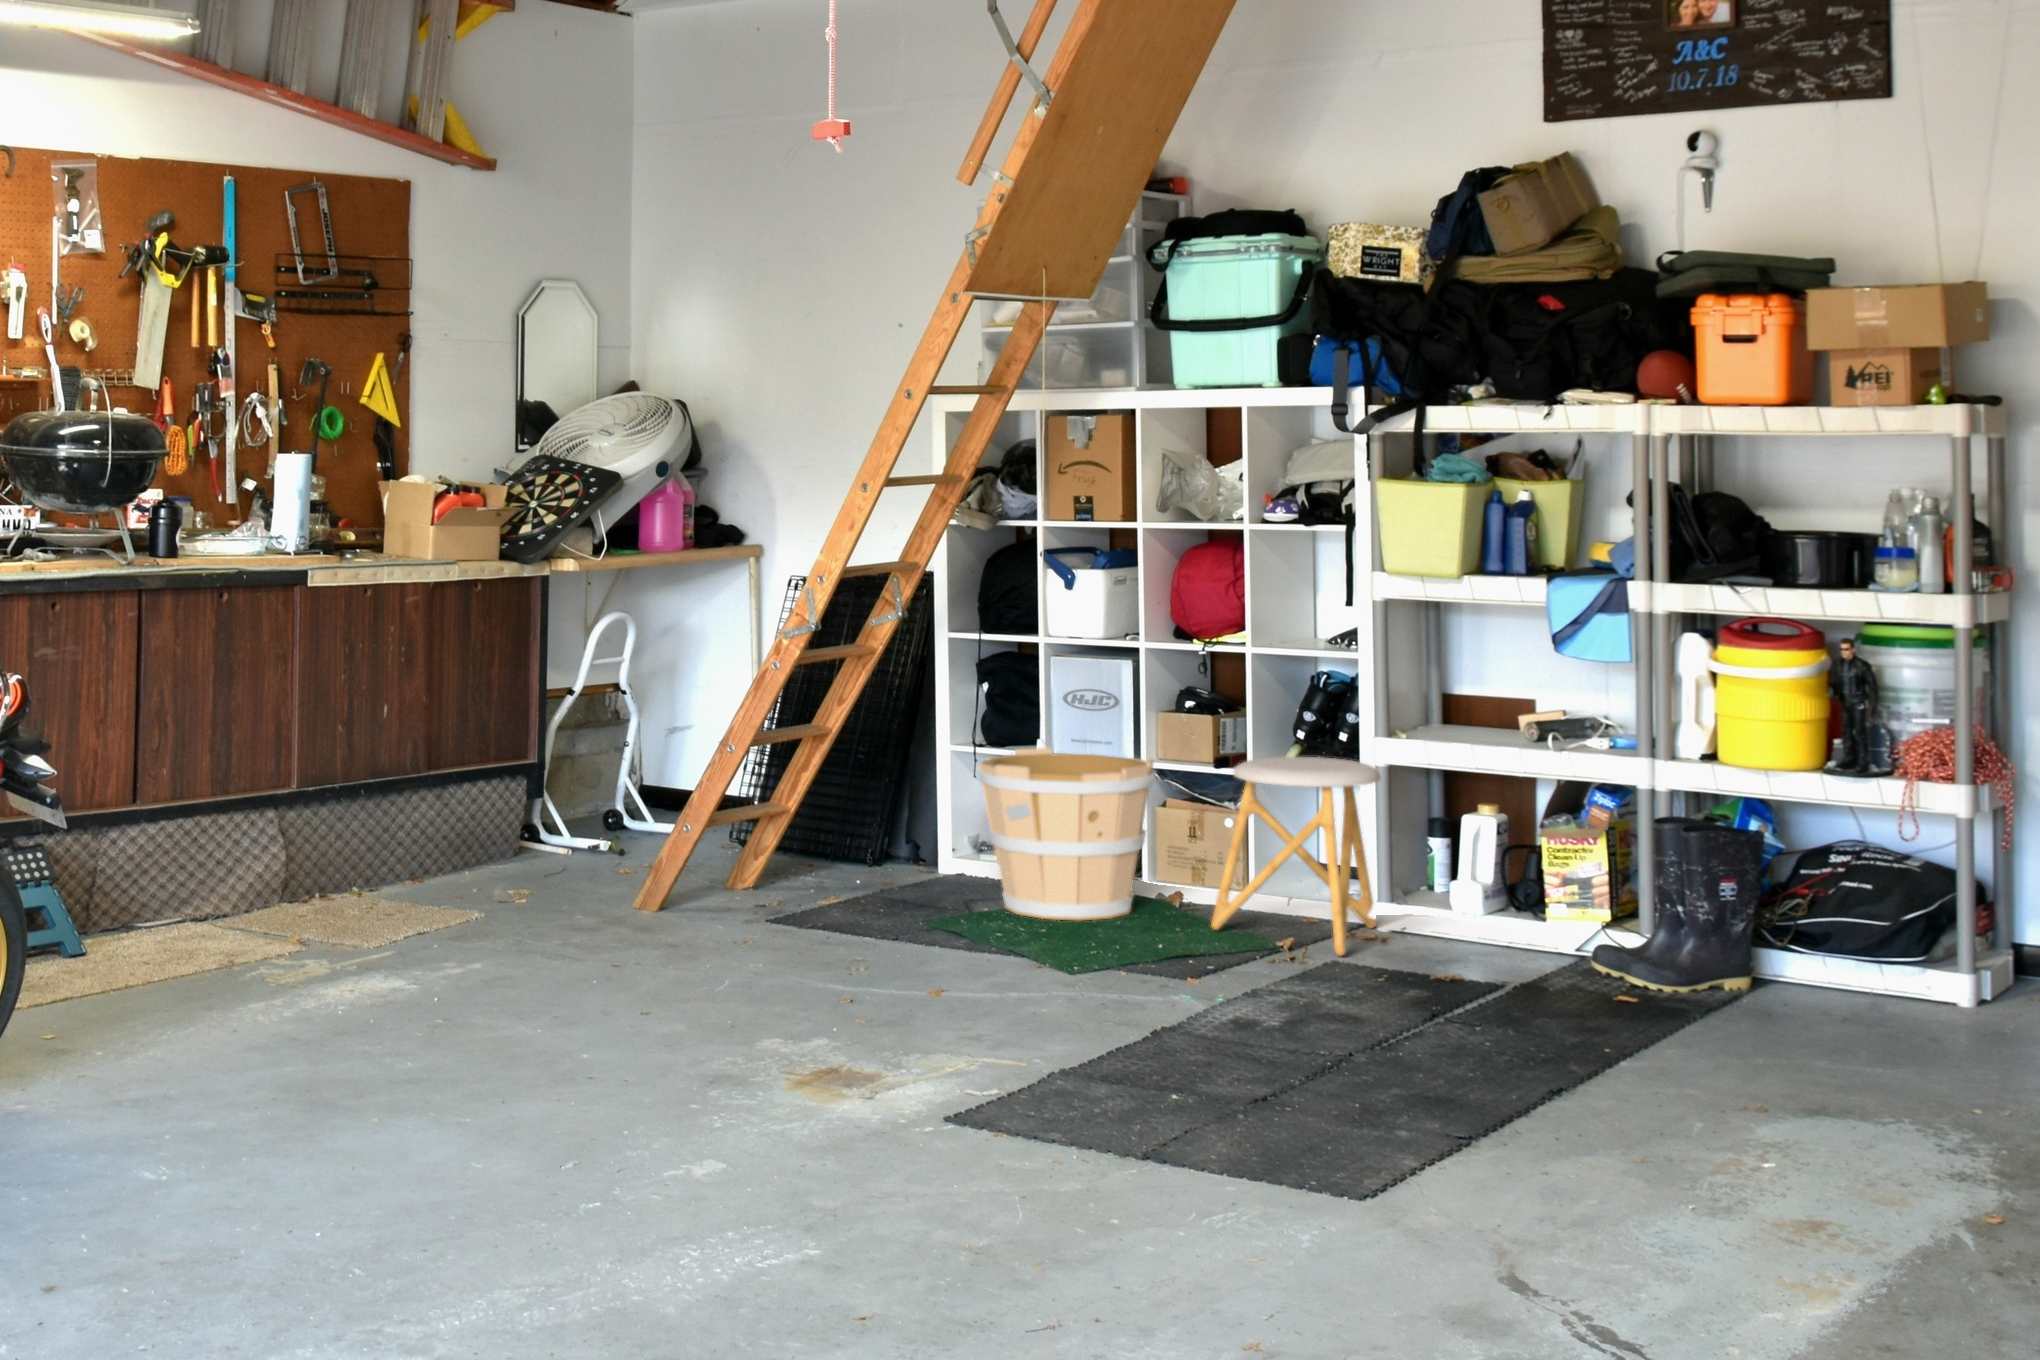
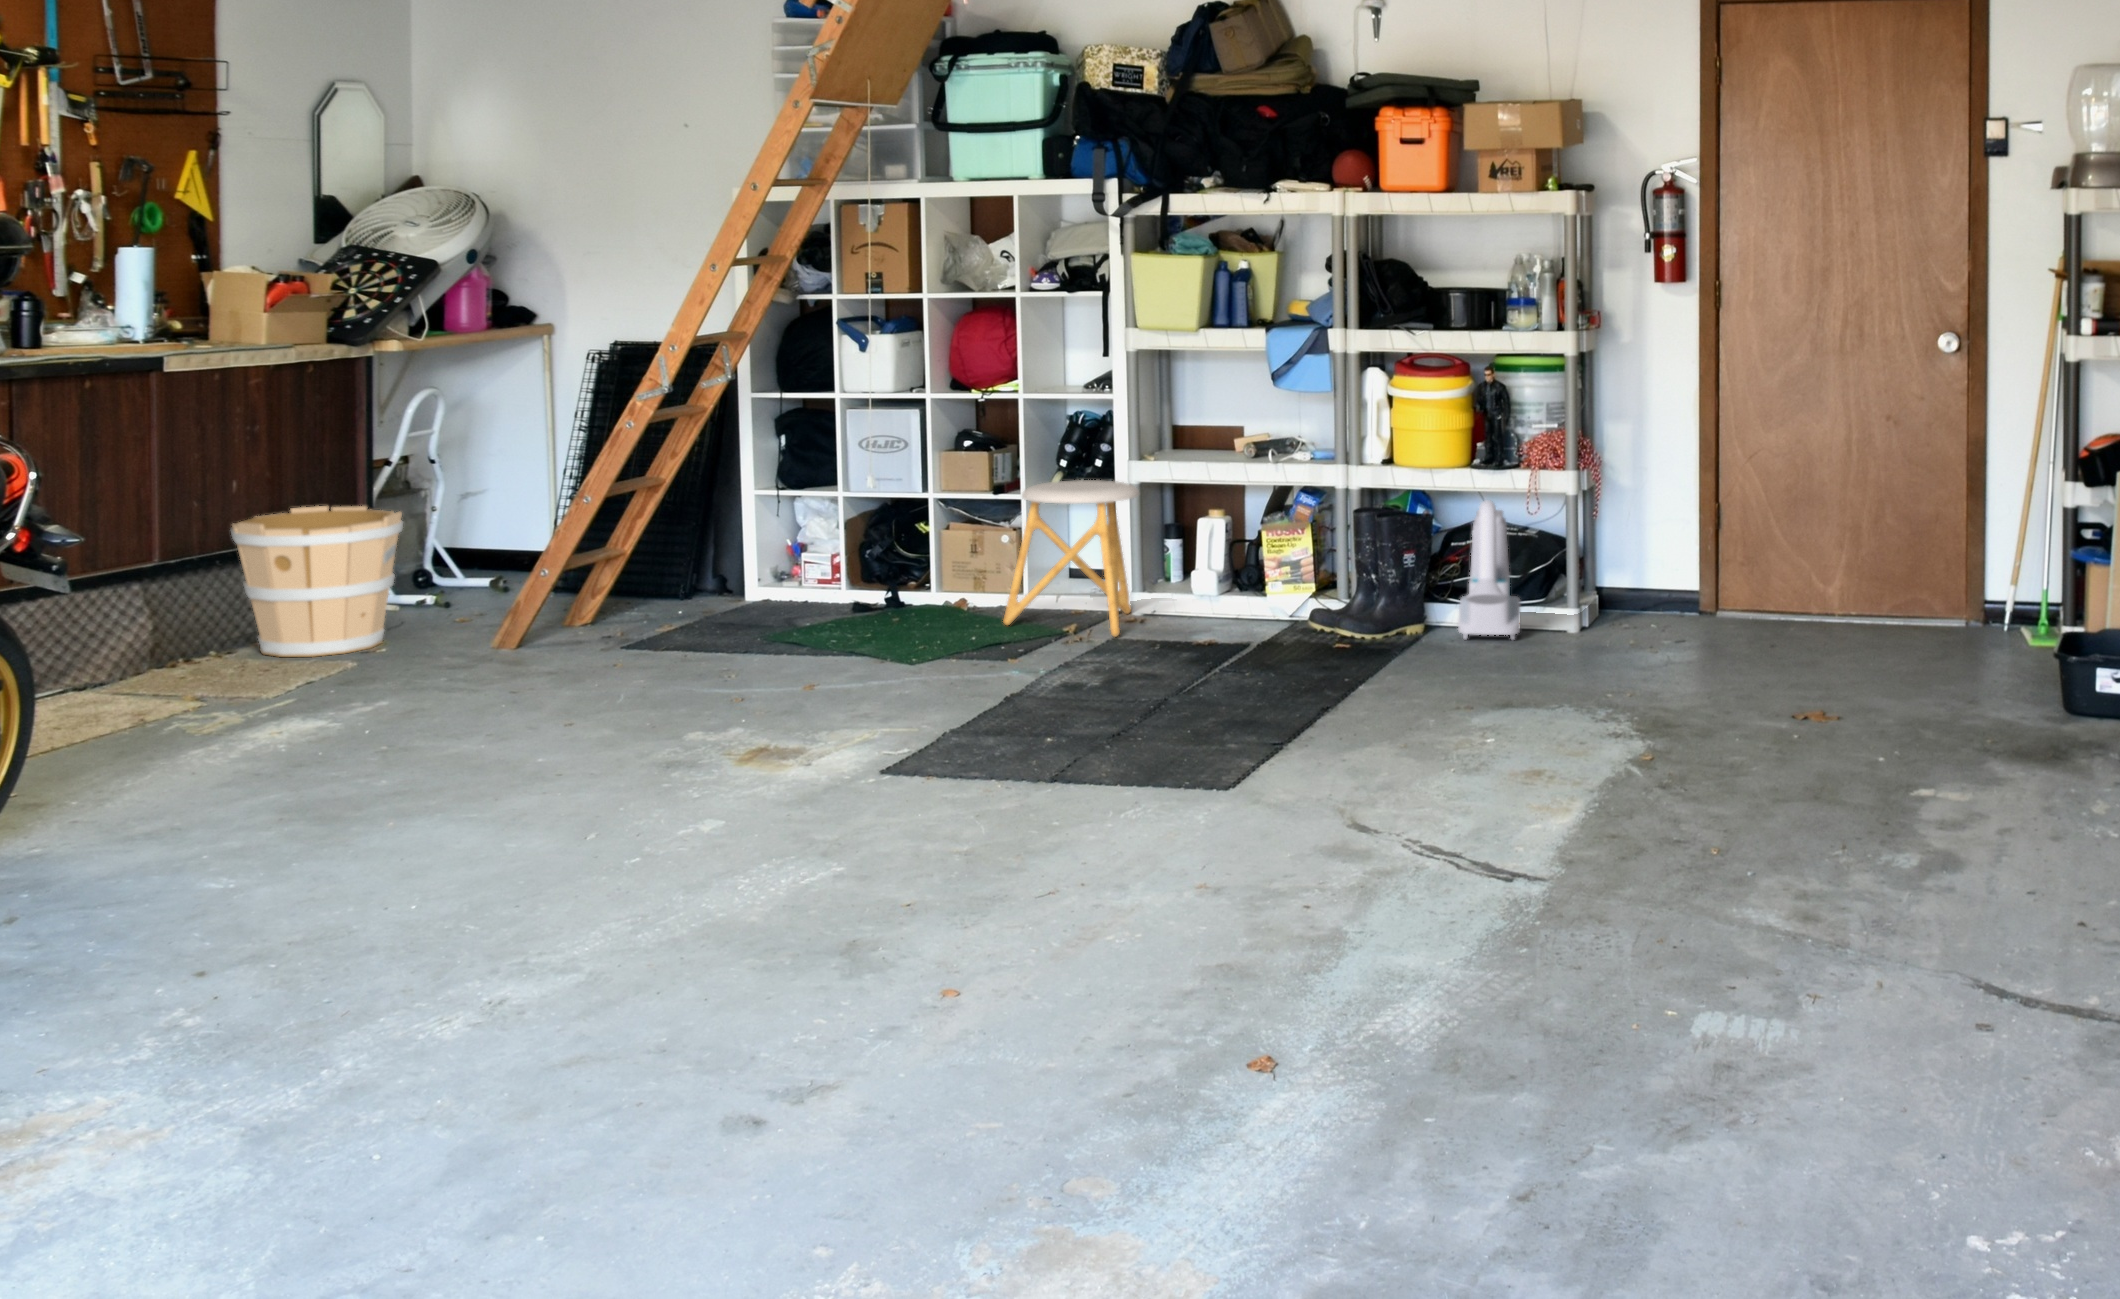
wooden bucket: present [978,748,1156,920] -> present [231,506,403,657]
vacuum cleaner: none [1788,817,1894,1009] -> present [1458,500,1520,640]

